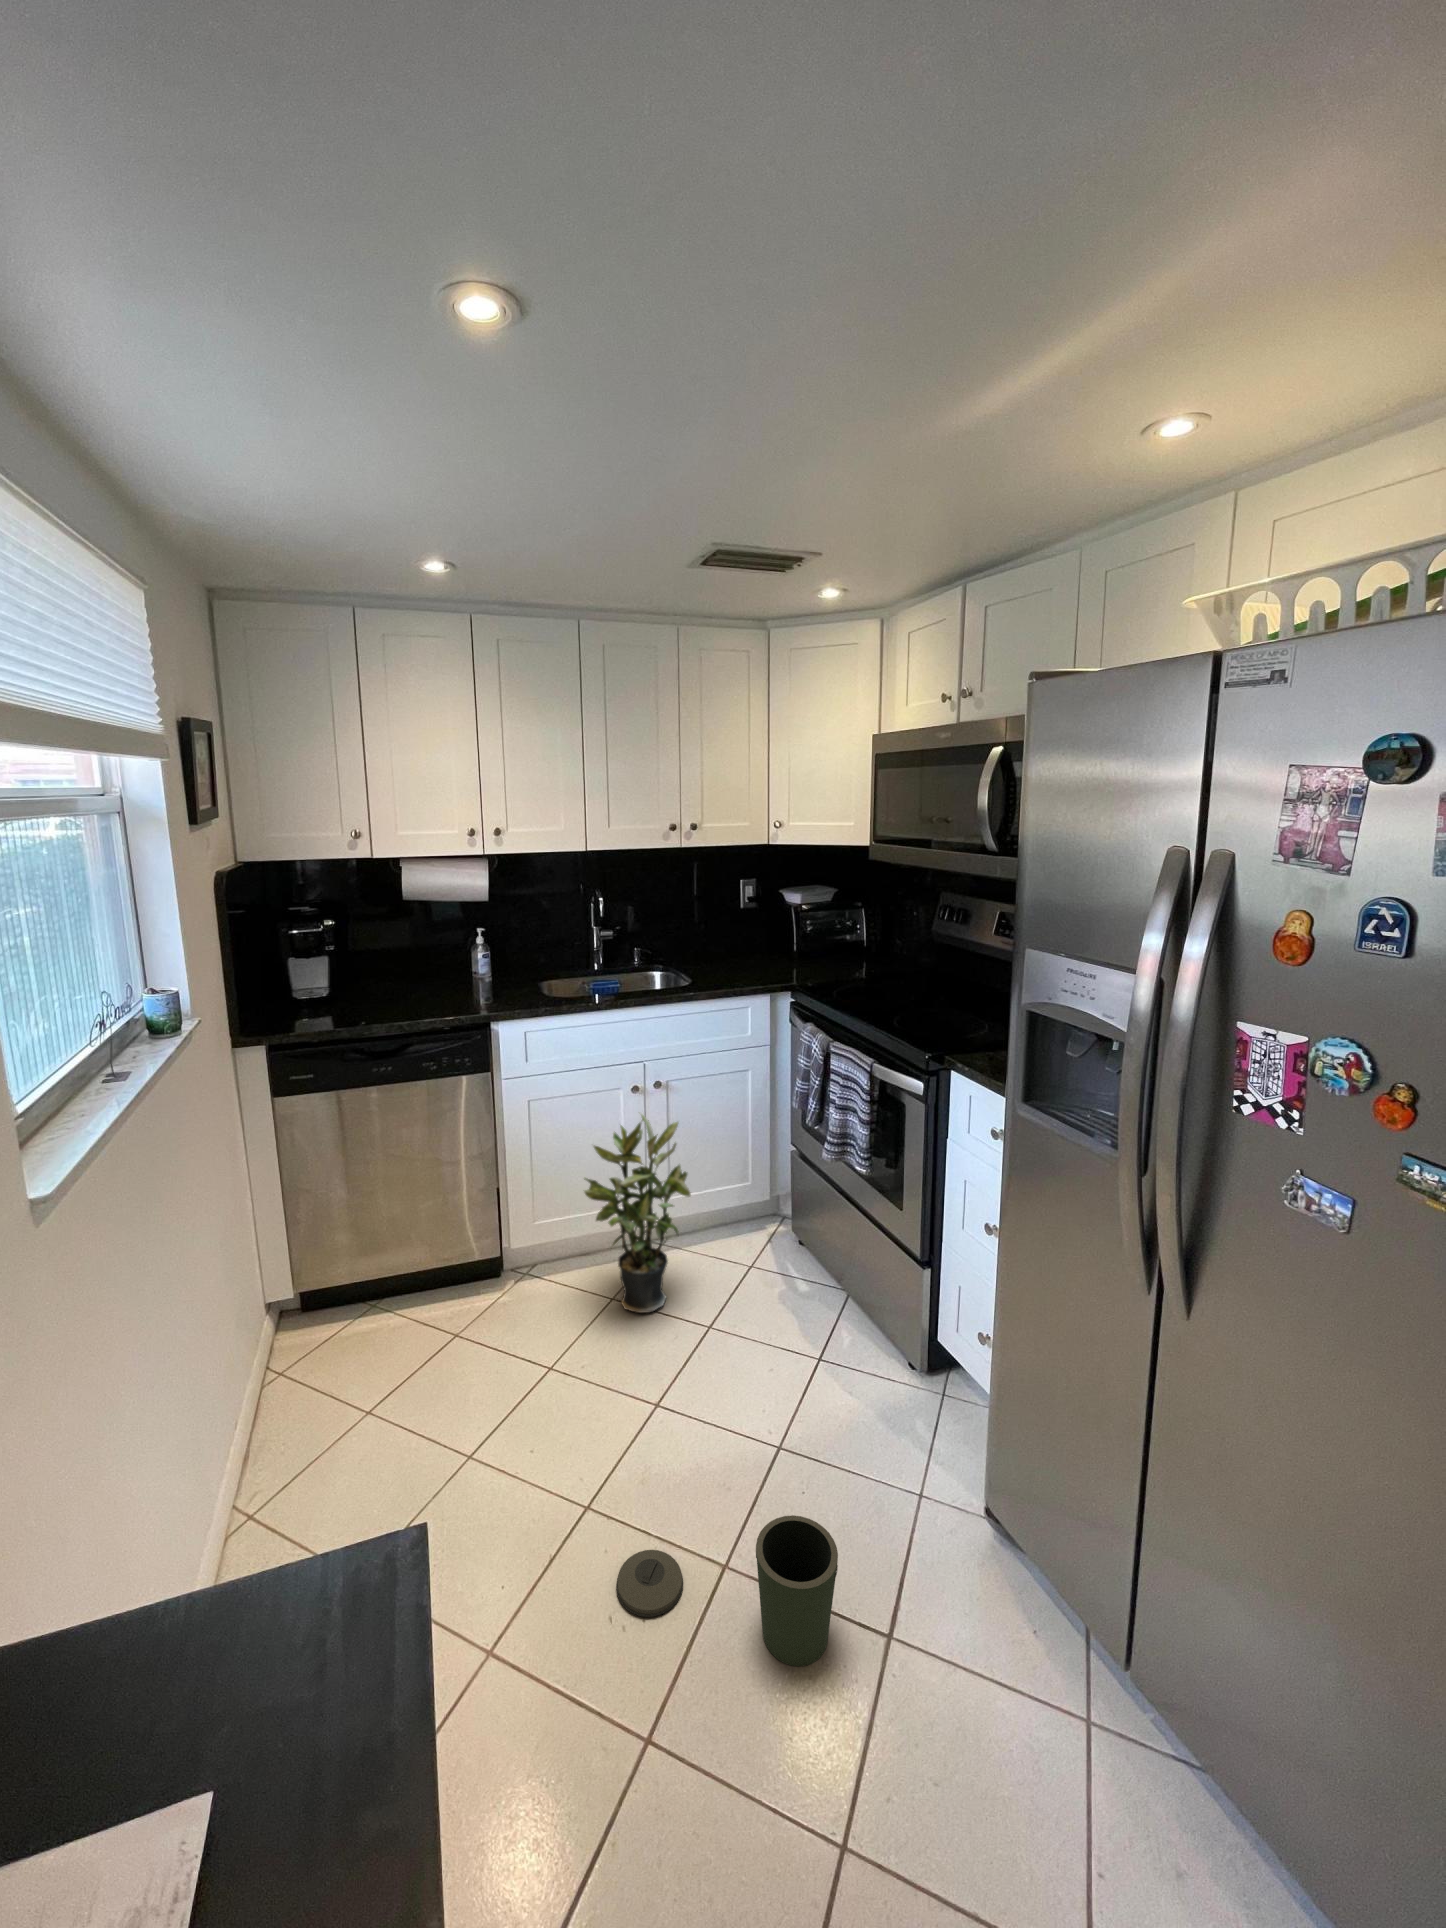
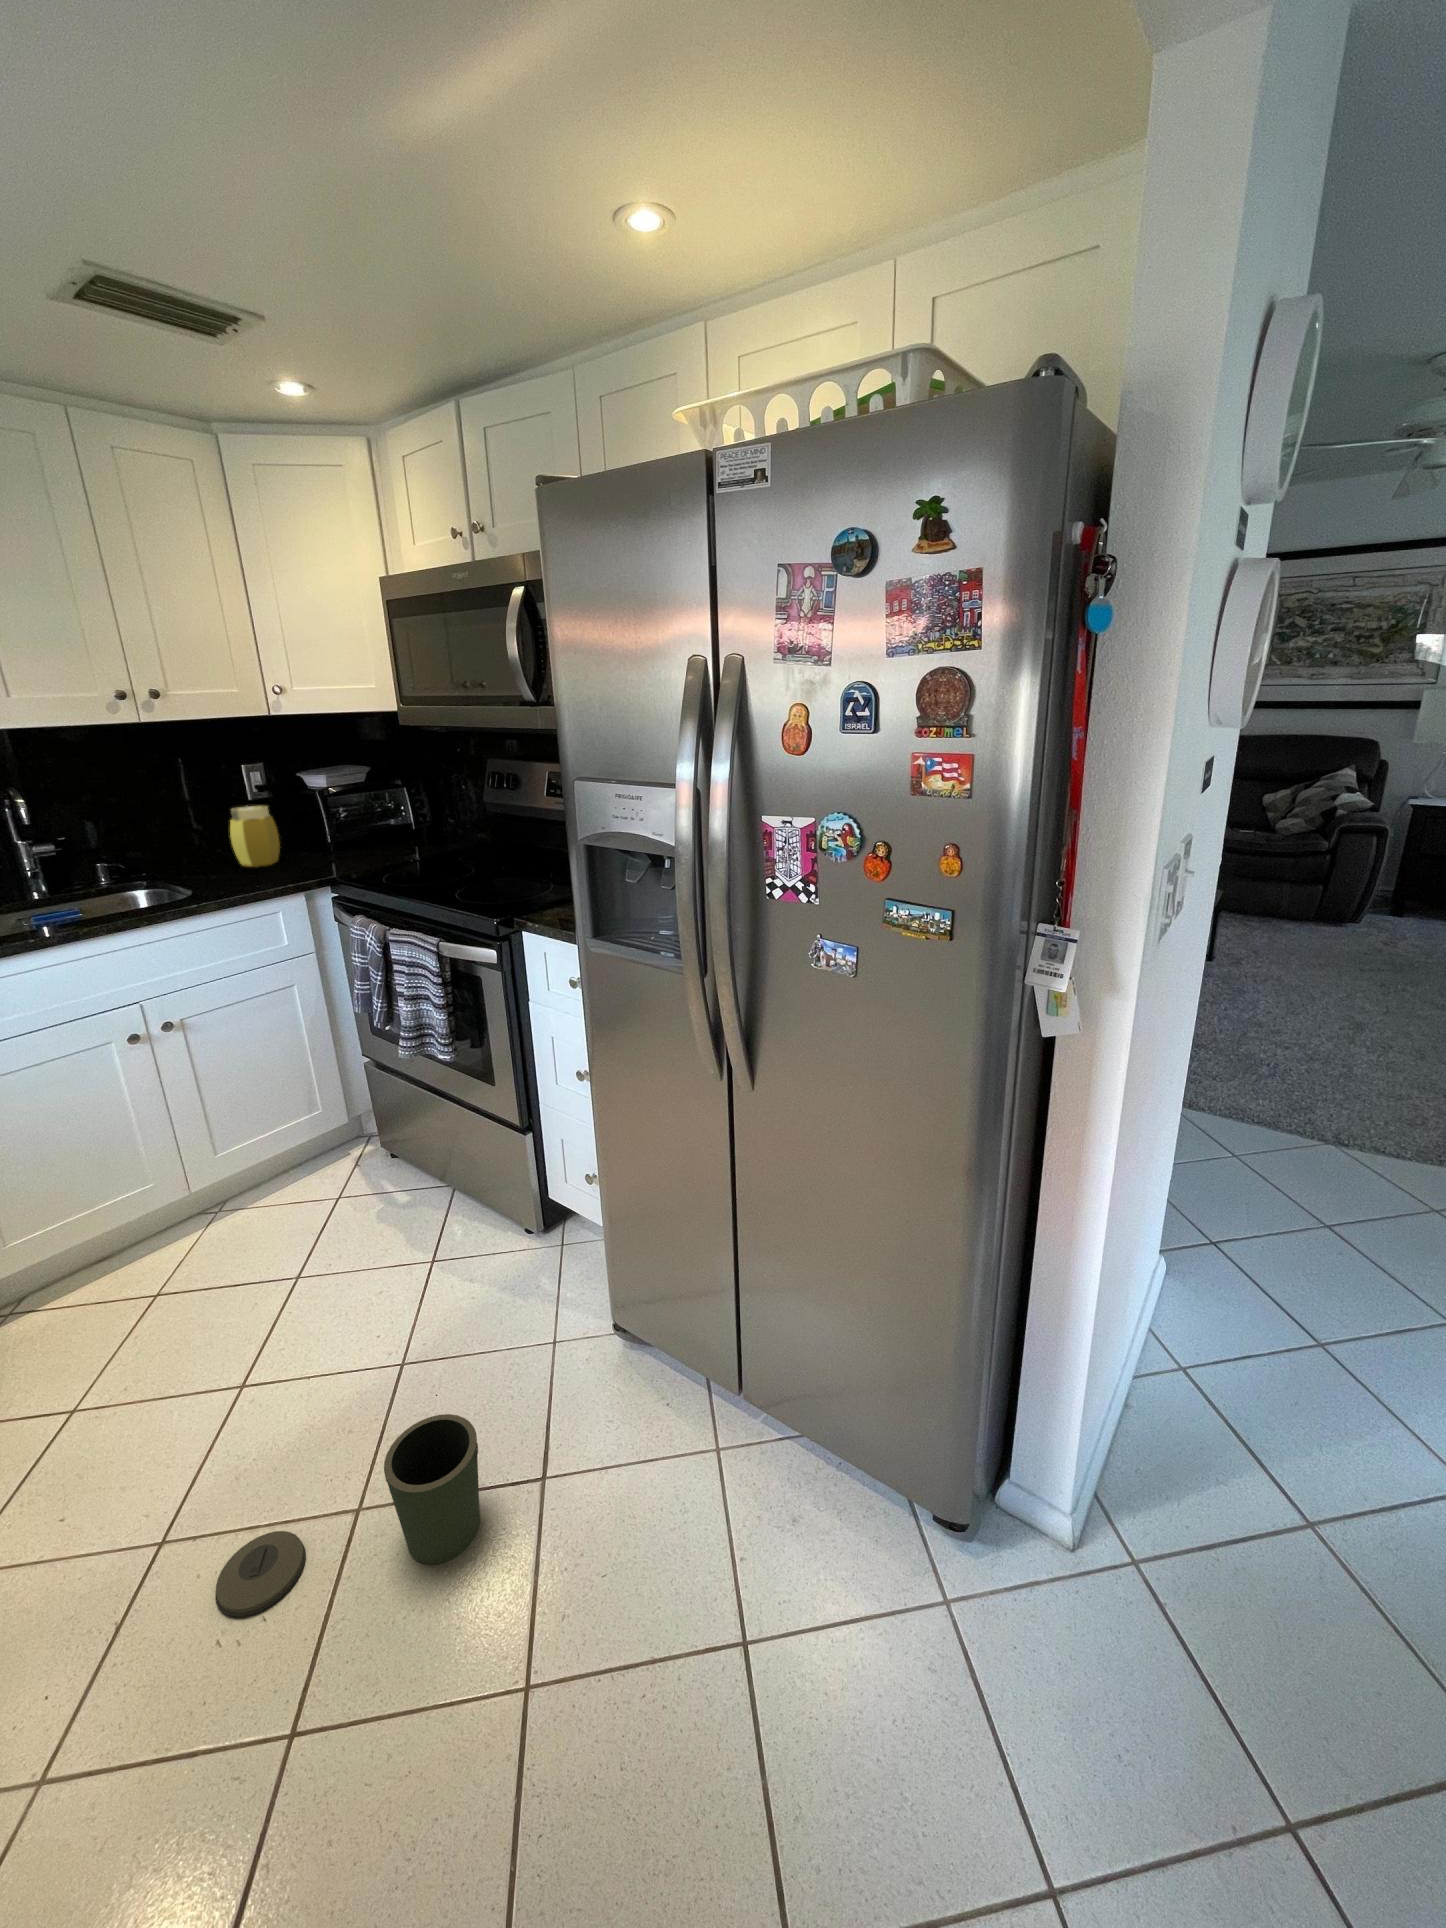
jar: none [723,915,758,965] -> present [230,806,280,867]
potted plant: present [584,1115,691,1313] -> none [72,1057,242,1296]

